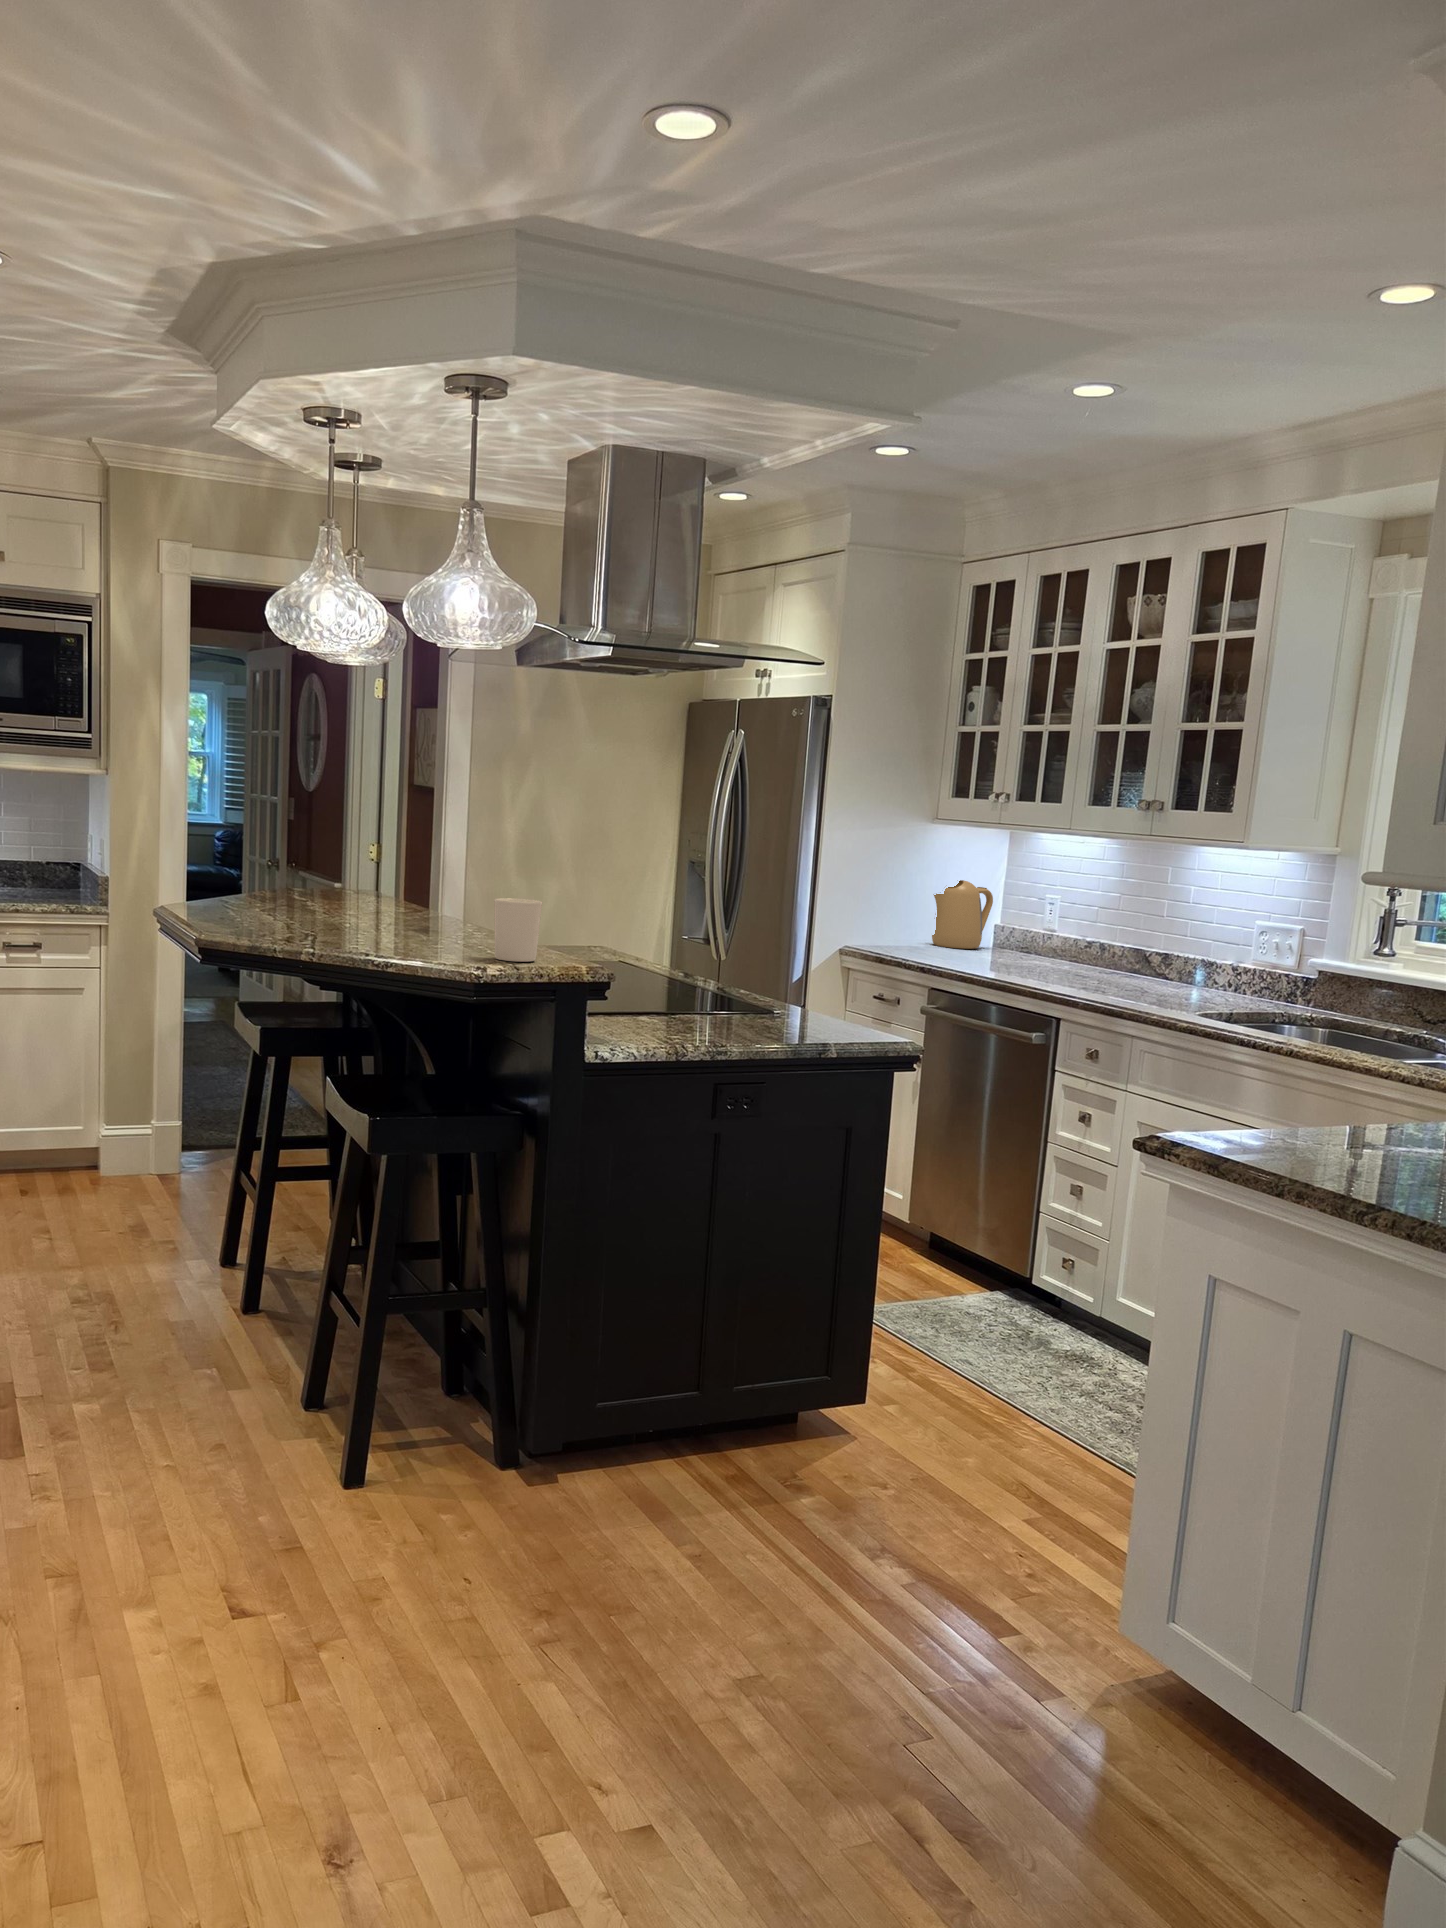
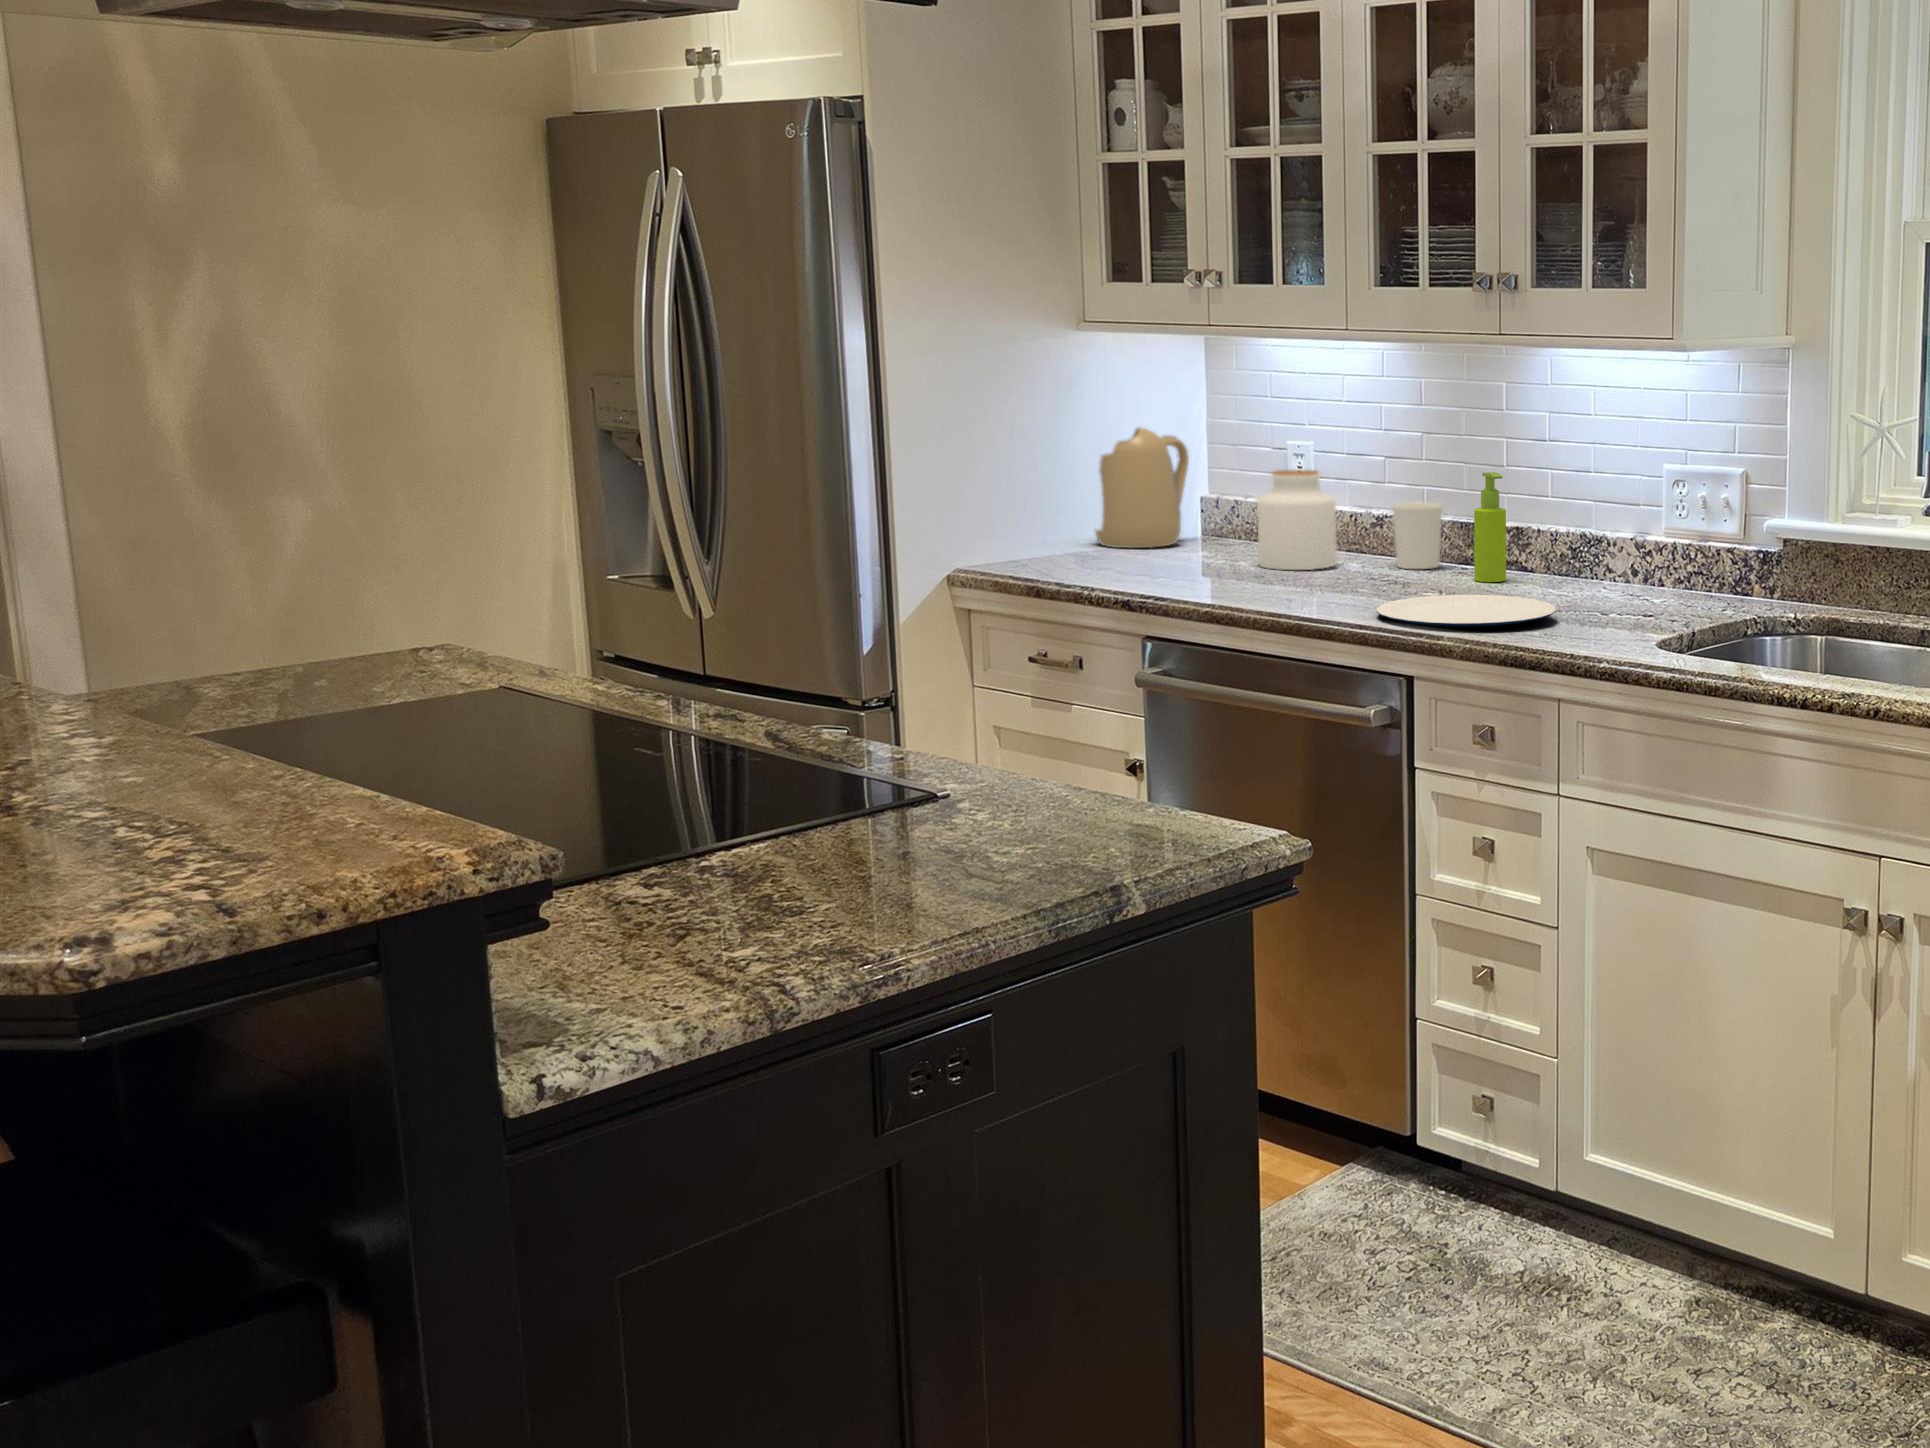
candle holder: present [494,898,542,962] -> present [1392,502,1442,569]
jar: none [1013,909,1063,967] -> present [1257,470,1337,570]
soap dispenser: none [1135,919,1160,984] -> present [1474,472,1506,582]
plate: none [1051,980,1157,997] -> present [1377,595,1556,628]

